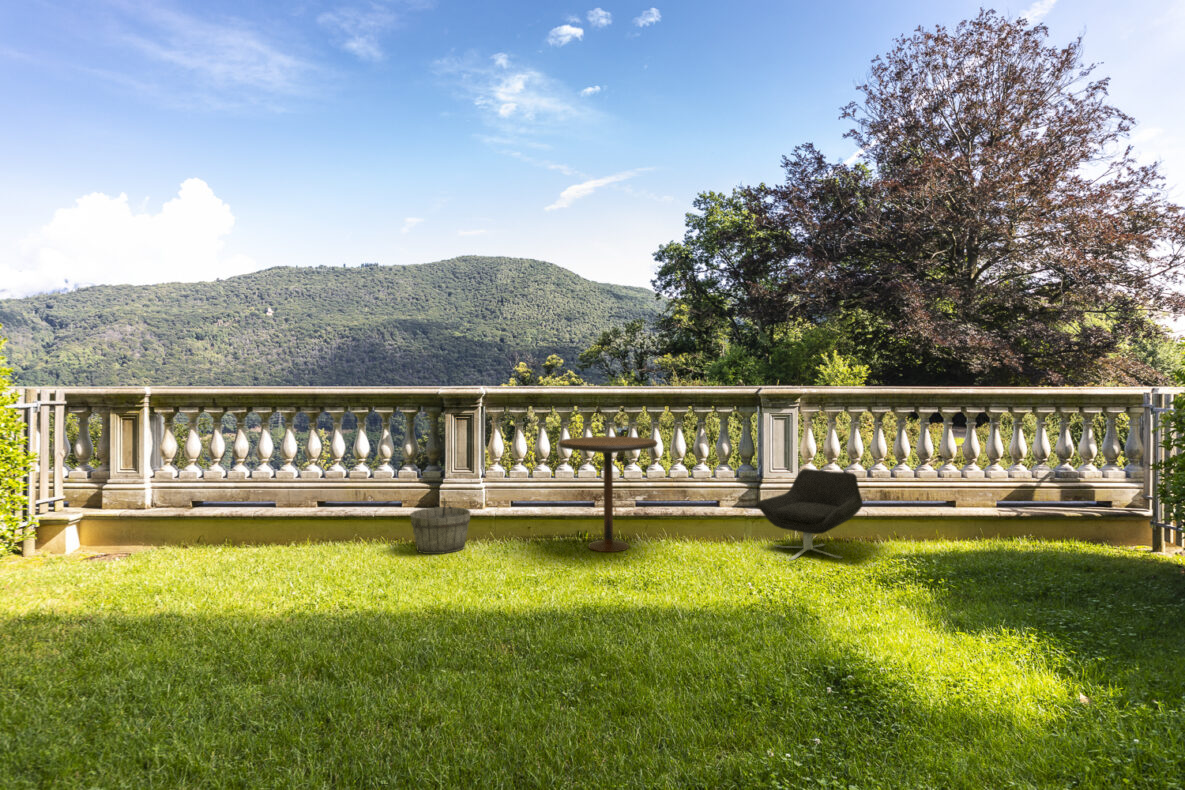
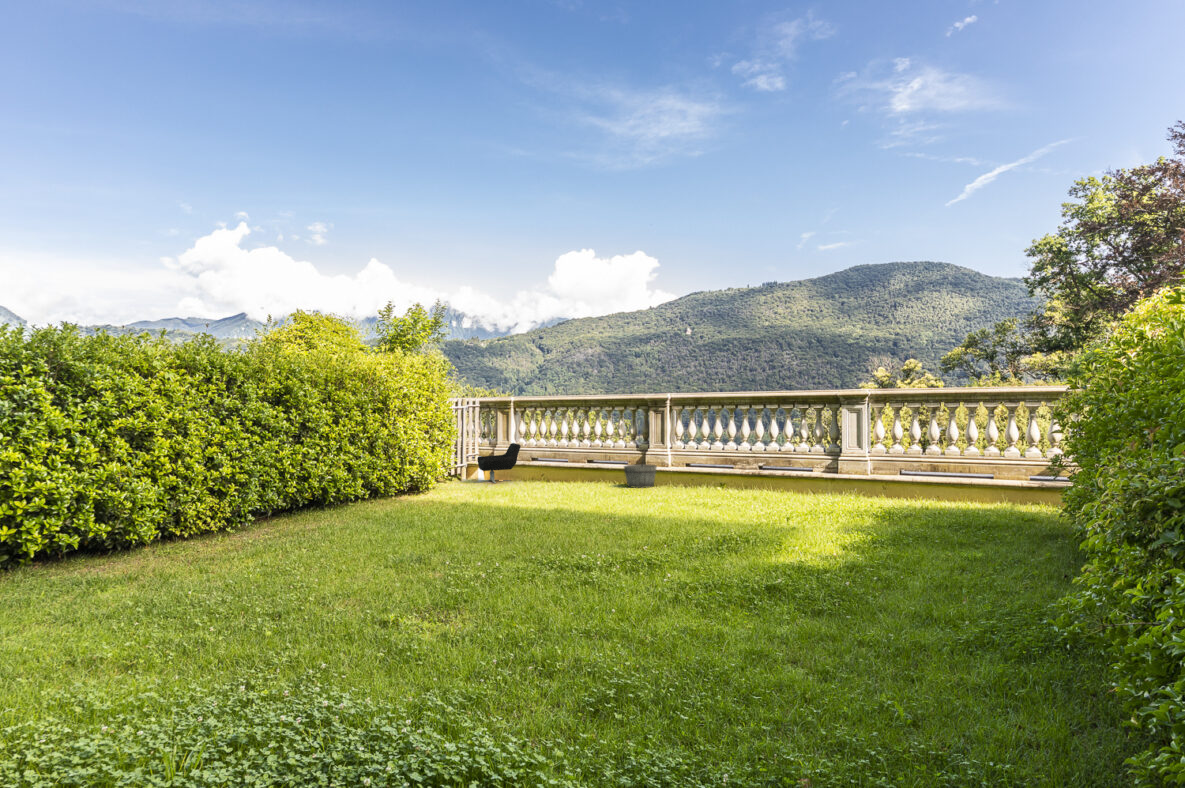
pedestal table: present [558,437,658,552] -> none [698,424,759,492]
lounge chair: present [757,469,863,560] -> present [477,443,521,483]

